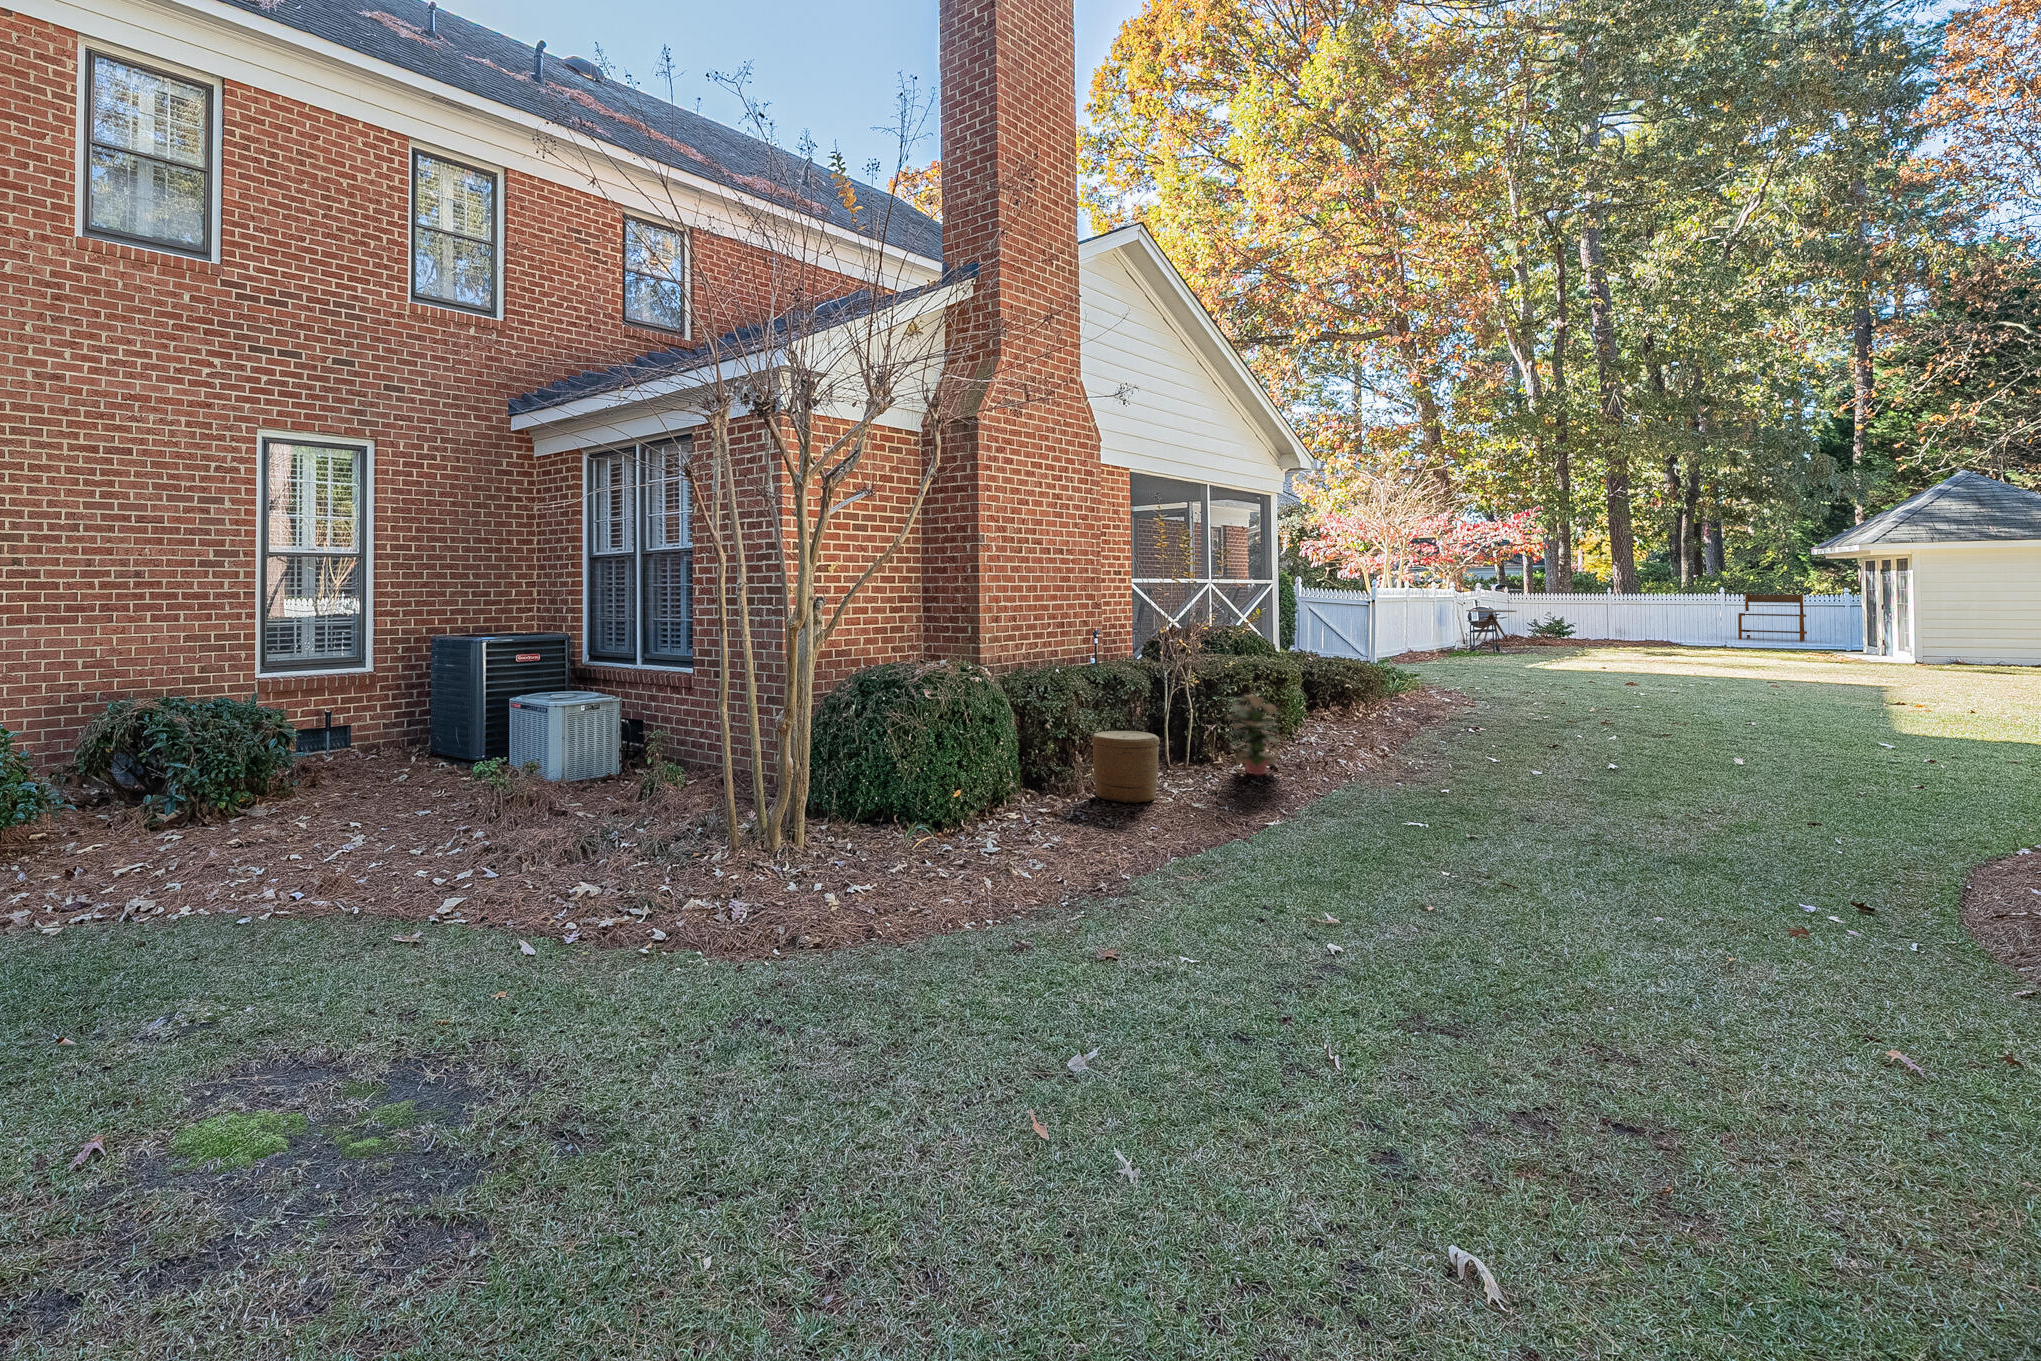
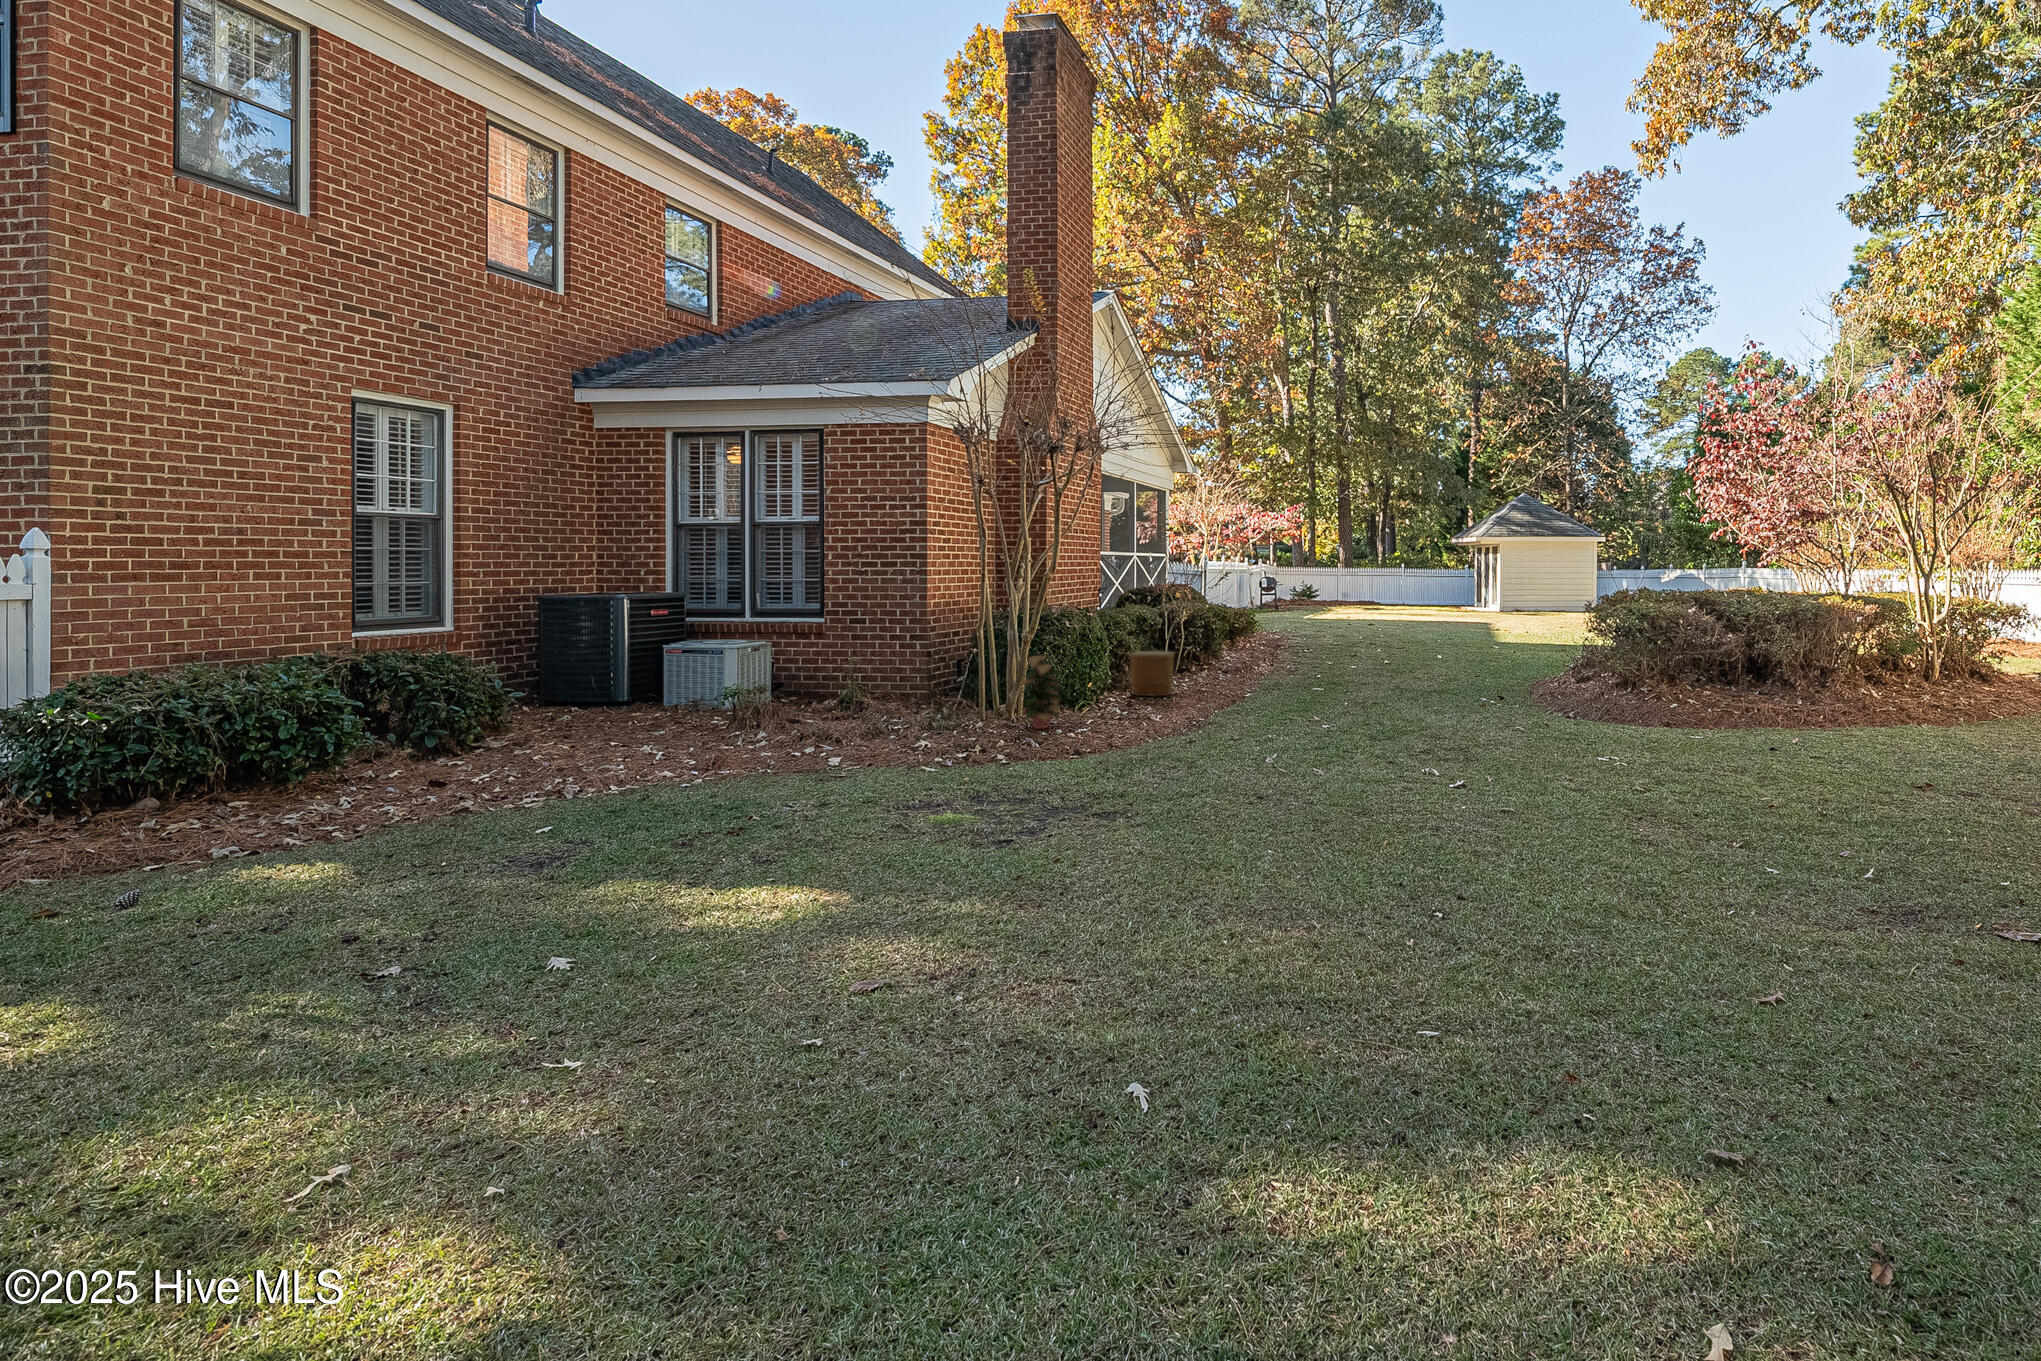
bench: present [1738,594,1807,642] -> none [1412,566,1448,599]
round table: present [1466,610,1517,641] -> none [1253,578,1286,602]
decorative plant: present [1227,695,1281,775] -> present [1019,656,1061,729]

